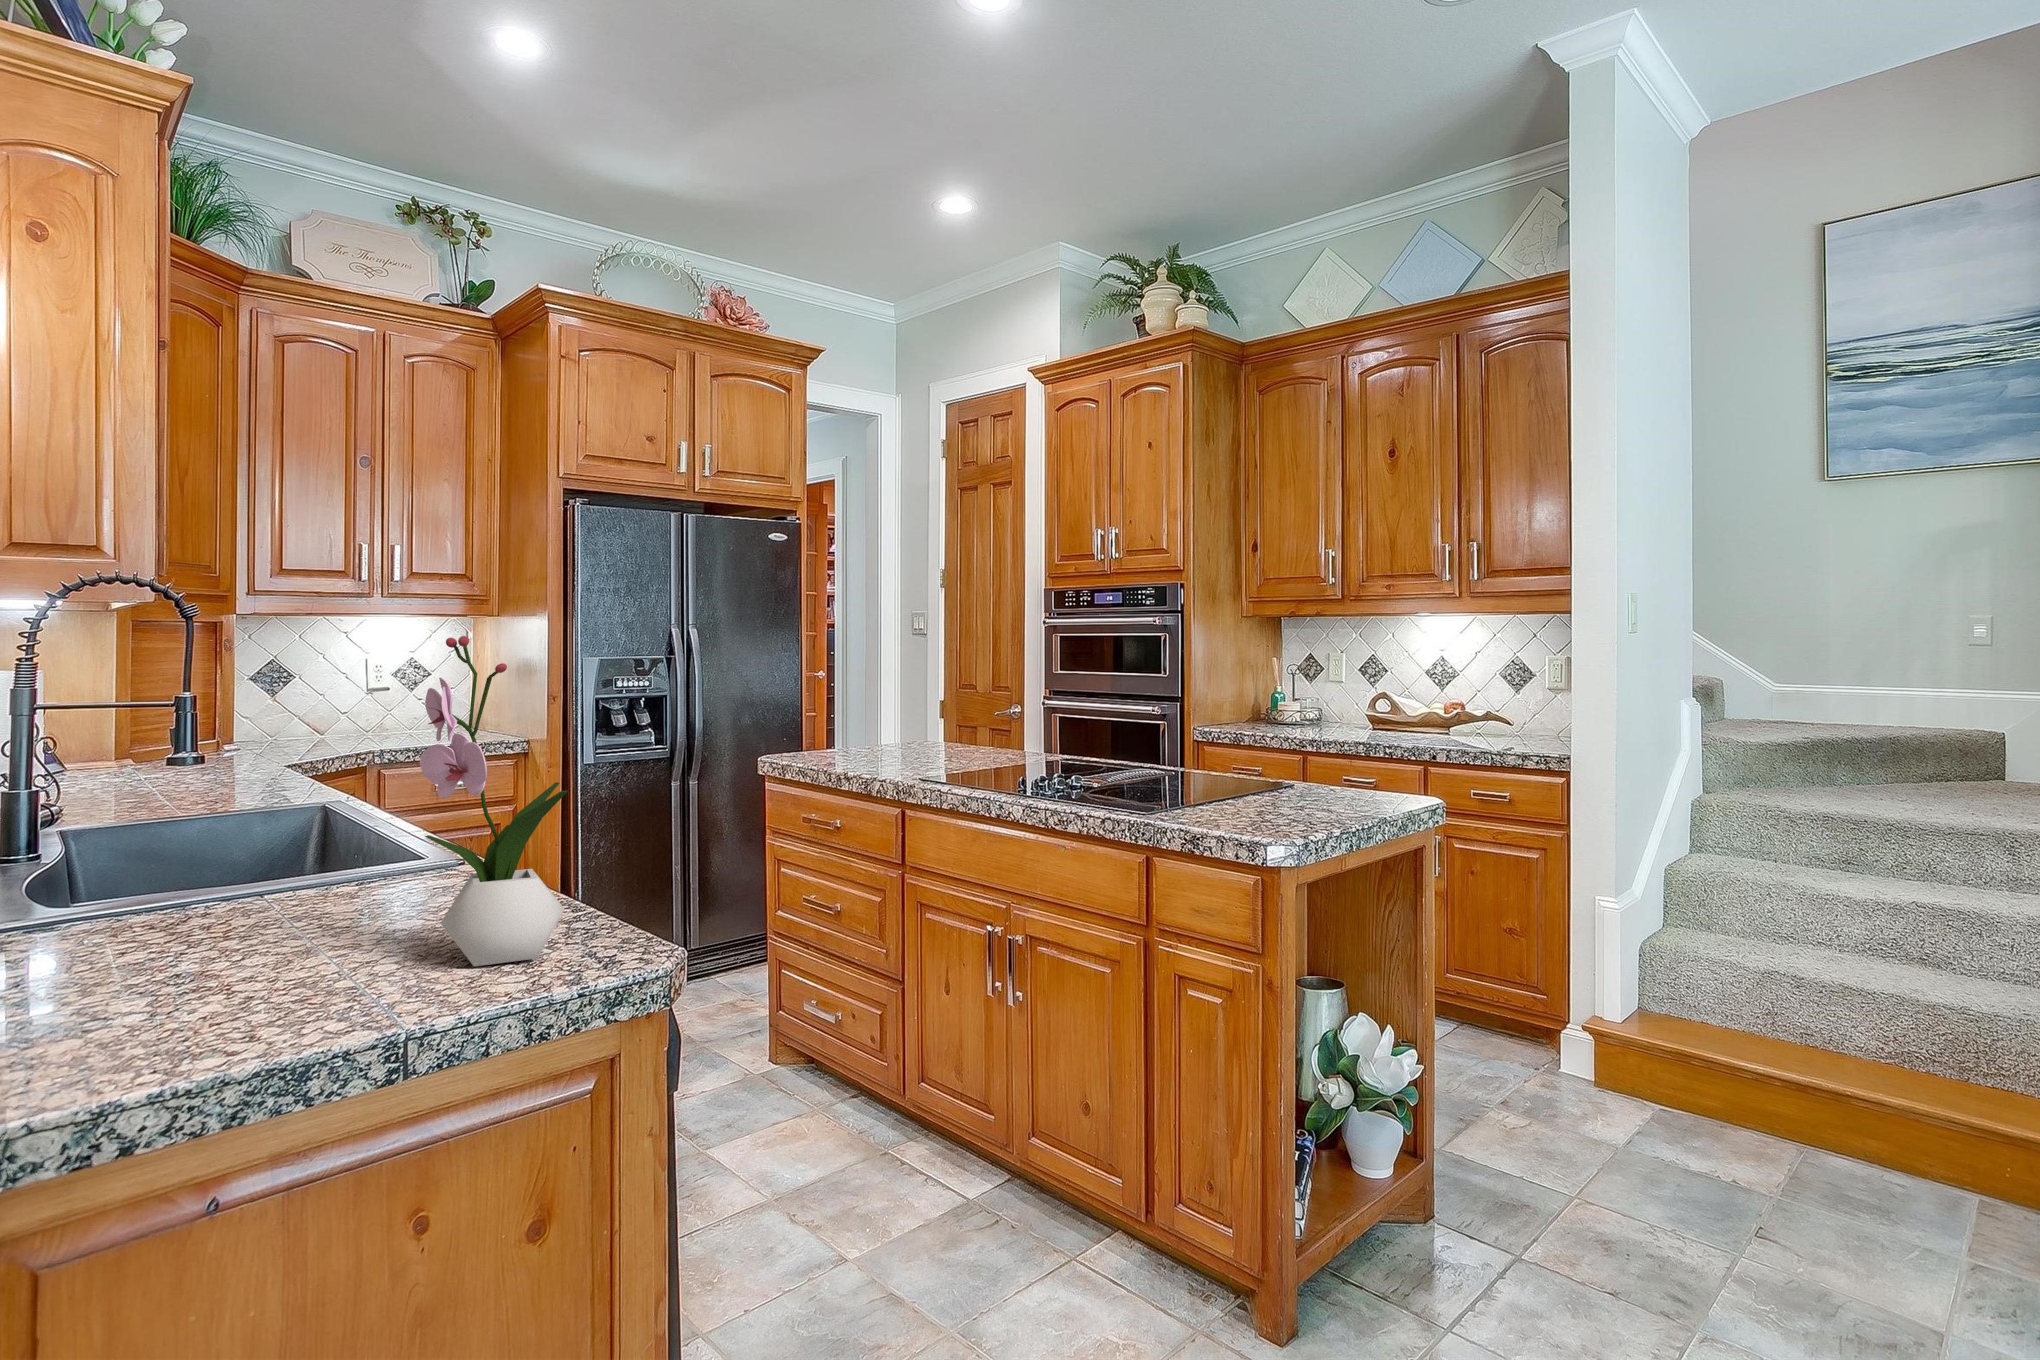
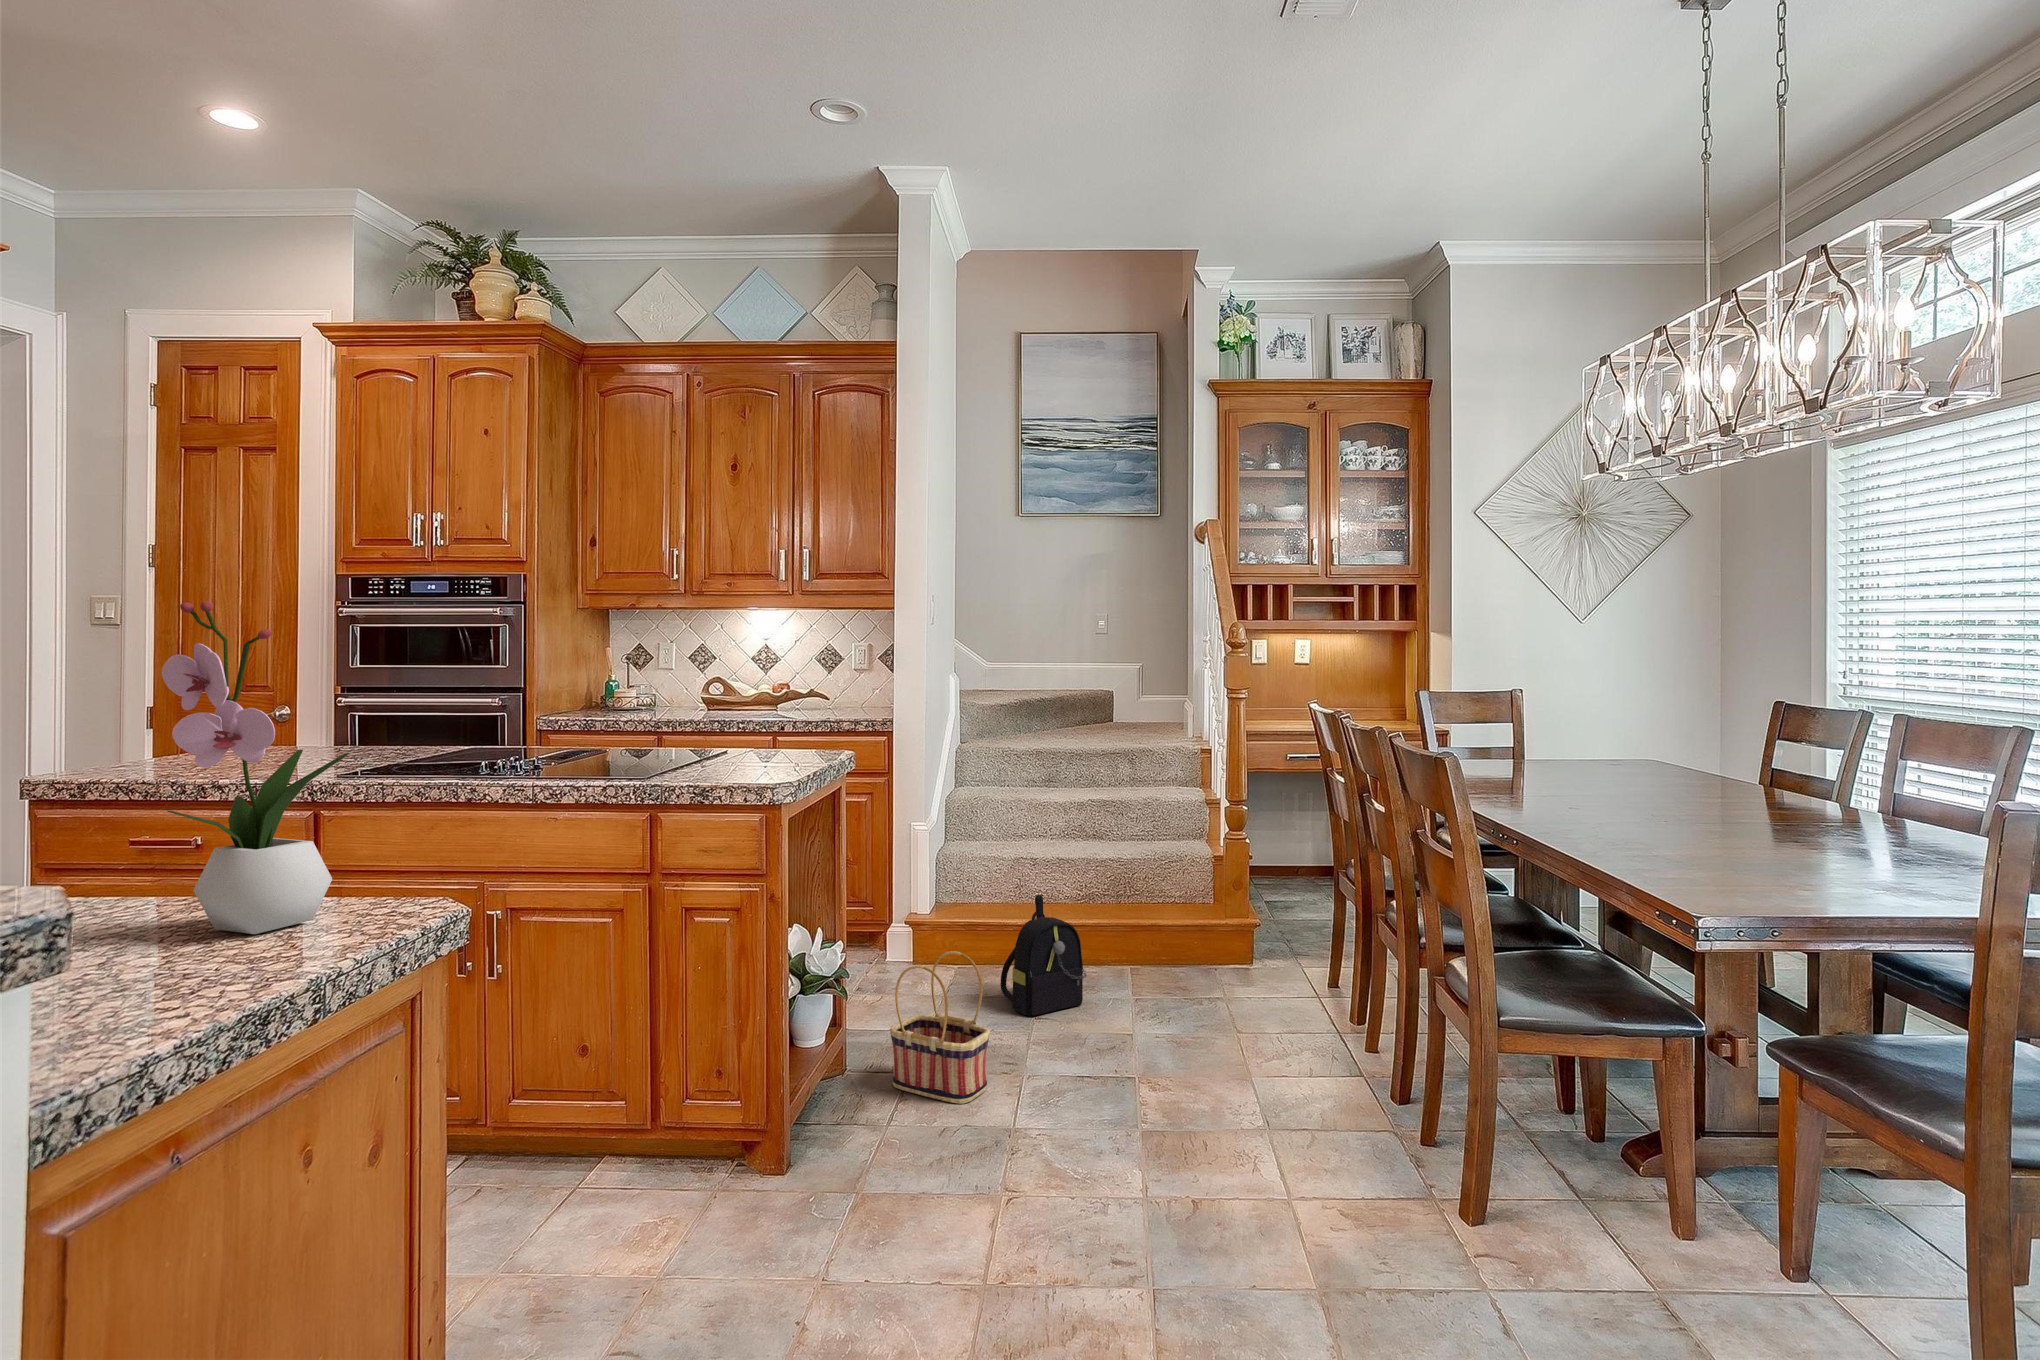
backpack: none [1698,1030,1839,1211] -> present [1000,895,1087,1016]
basket: none [1477,1090,1616,1313] -> present [890,951,990,1104]

